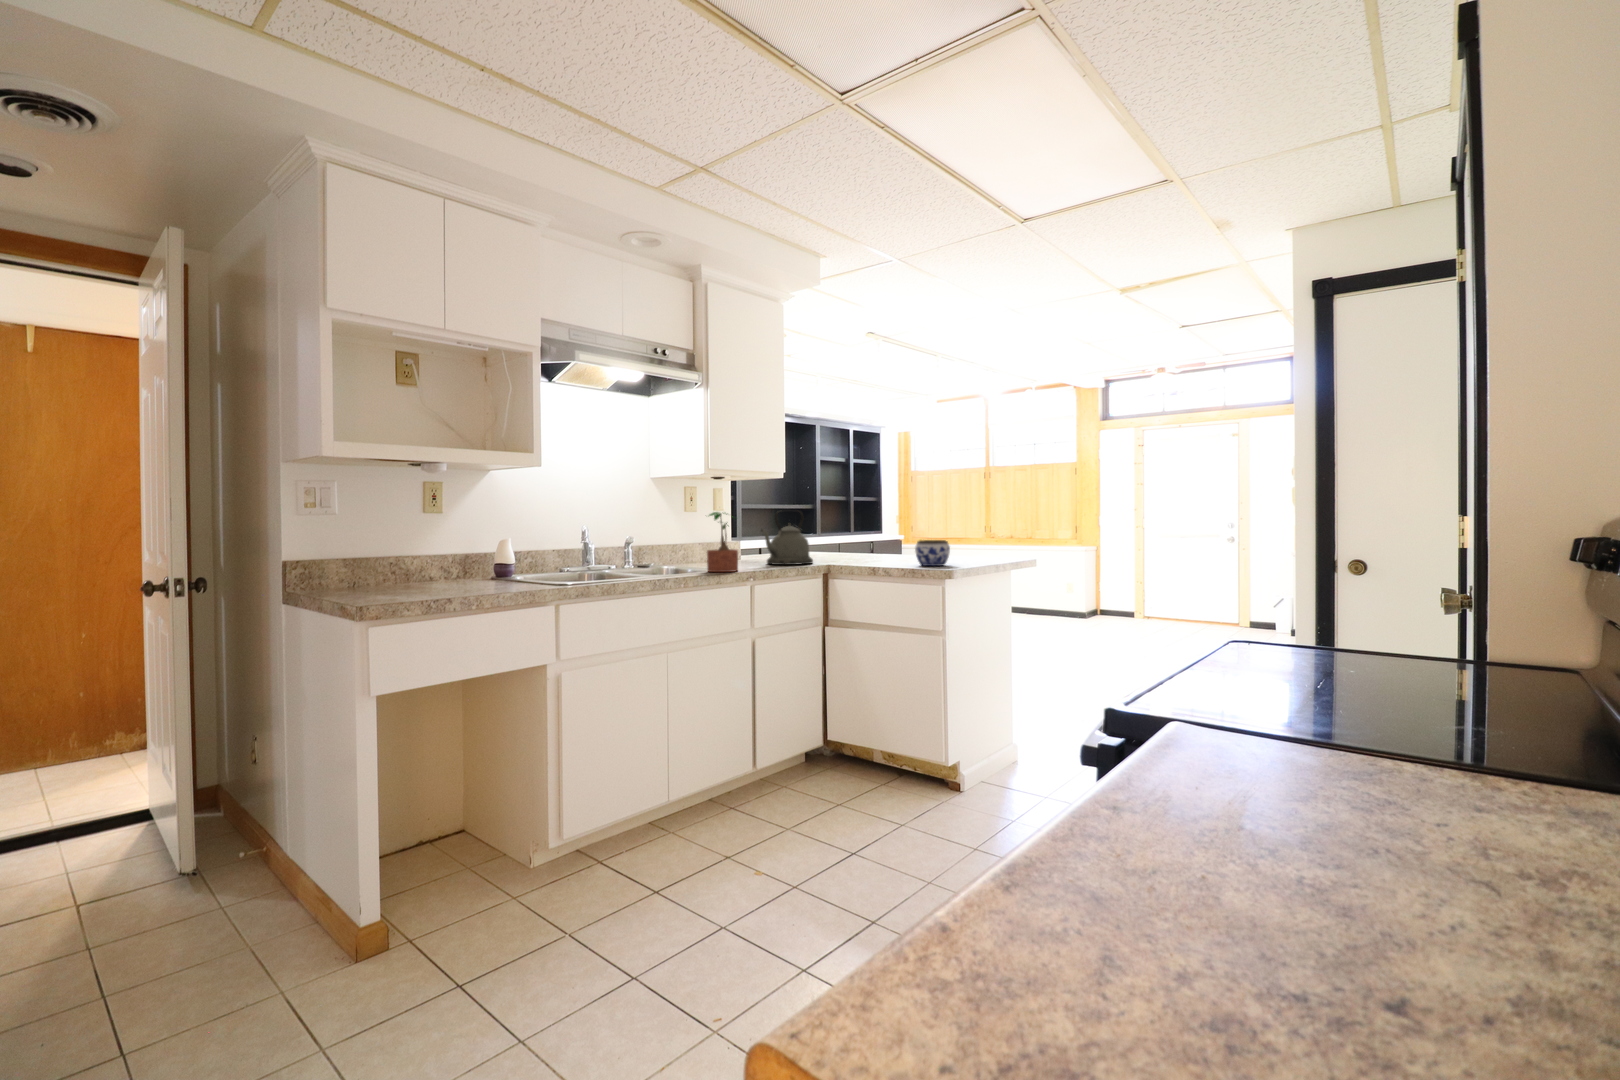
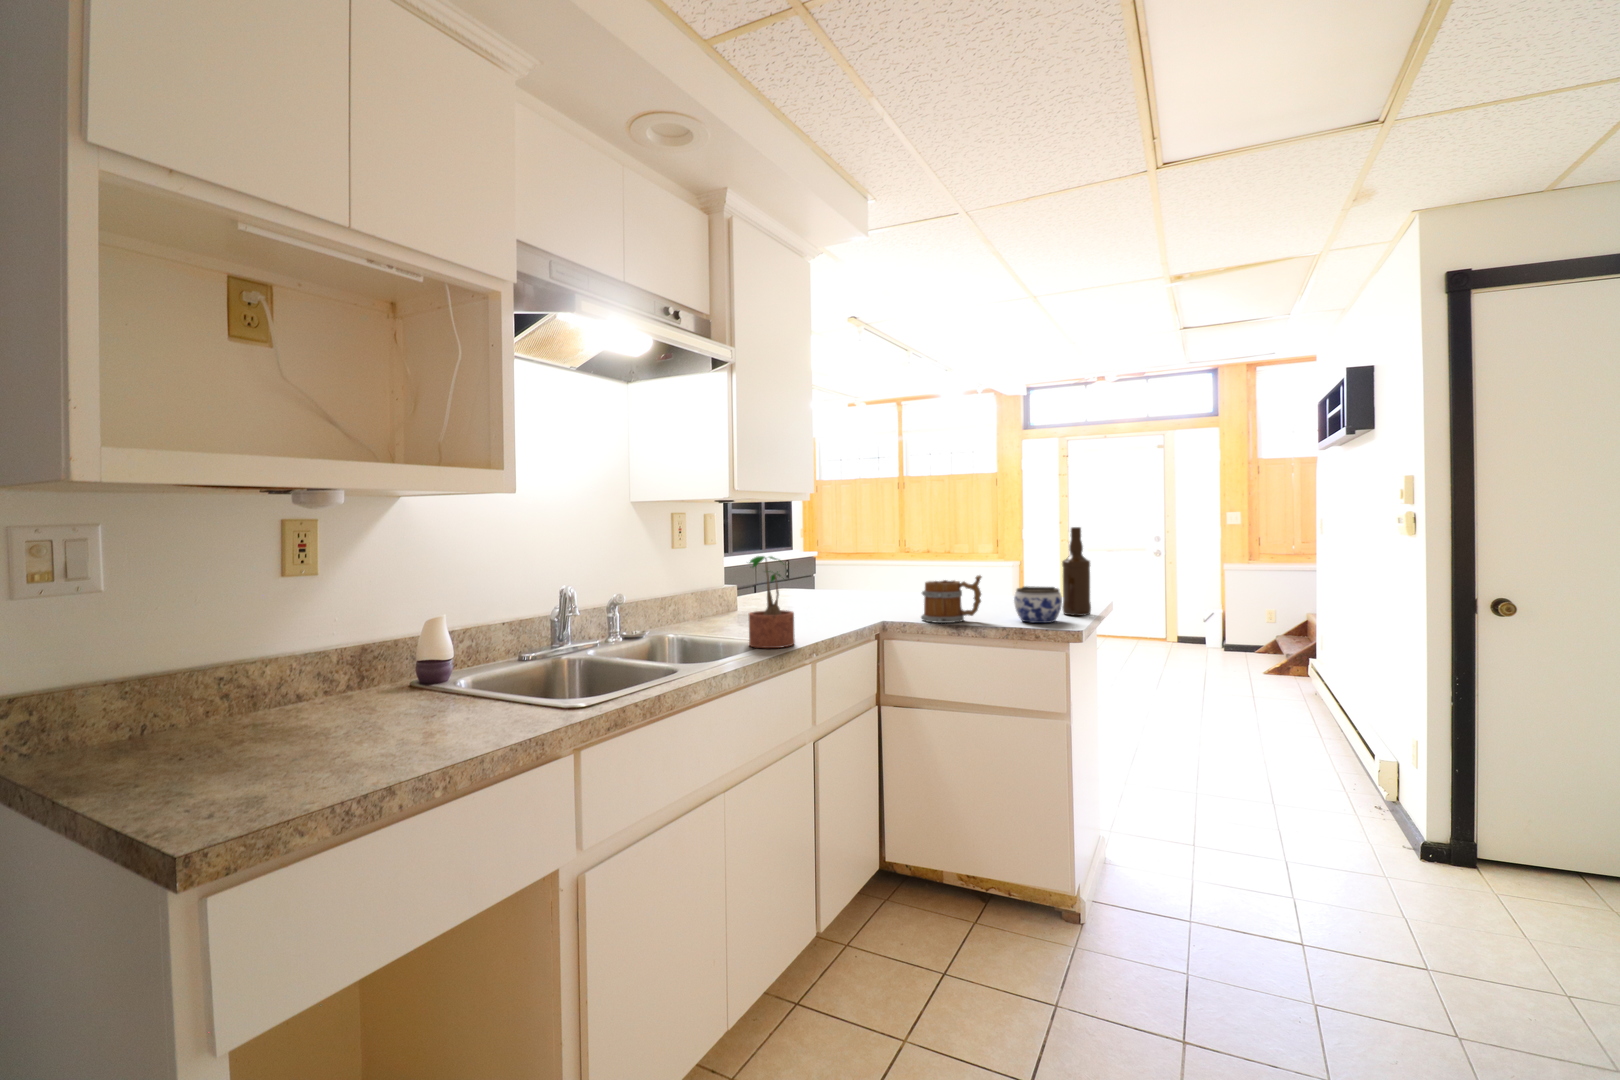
bottle: none [963,496,984,563] -> present [1062,527,1091,616]
kettle: present [761,510,813,565] -> none [800,547,864,625]
mug: none [852,531,894,565] -> present [921,575,982,623]

